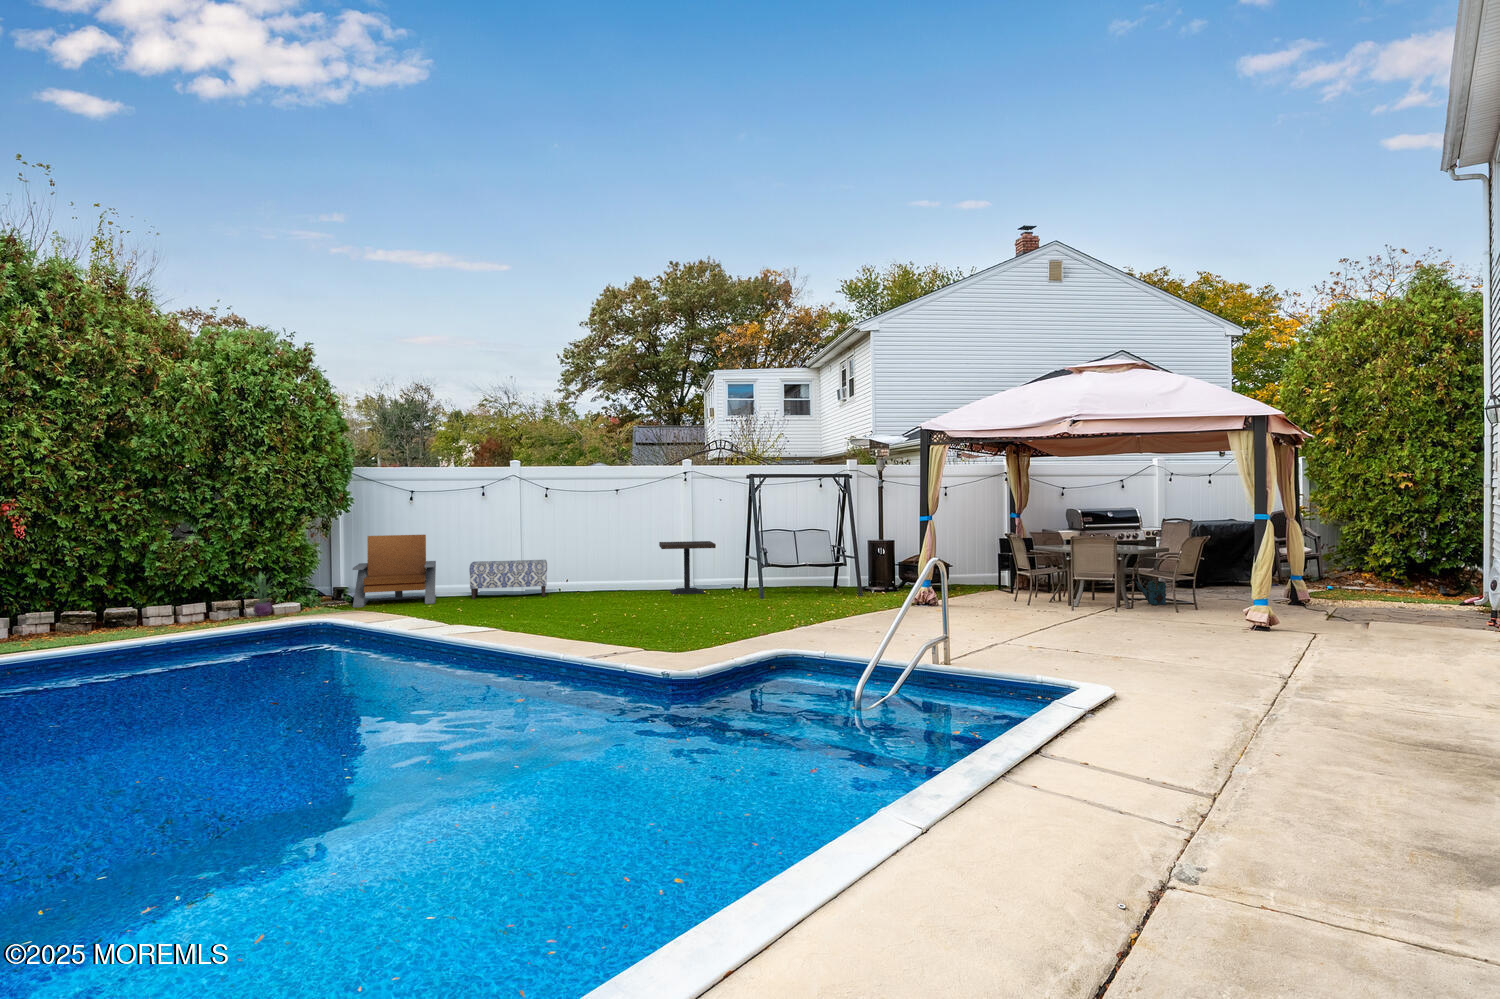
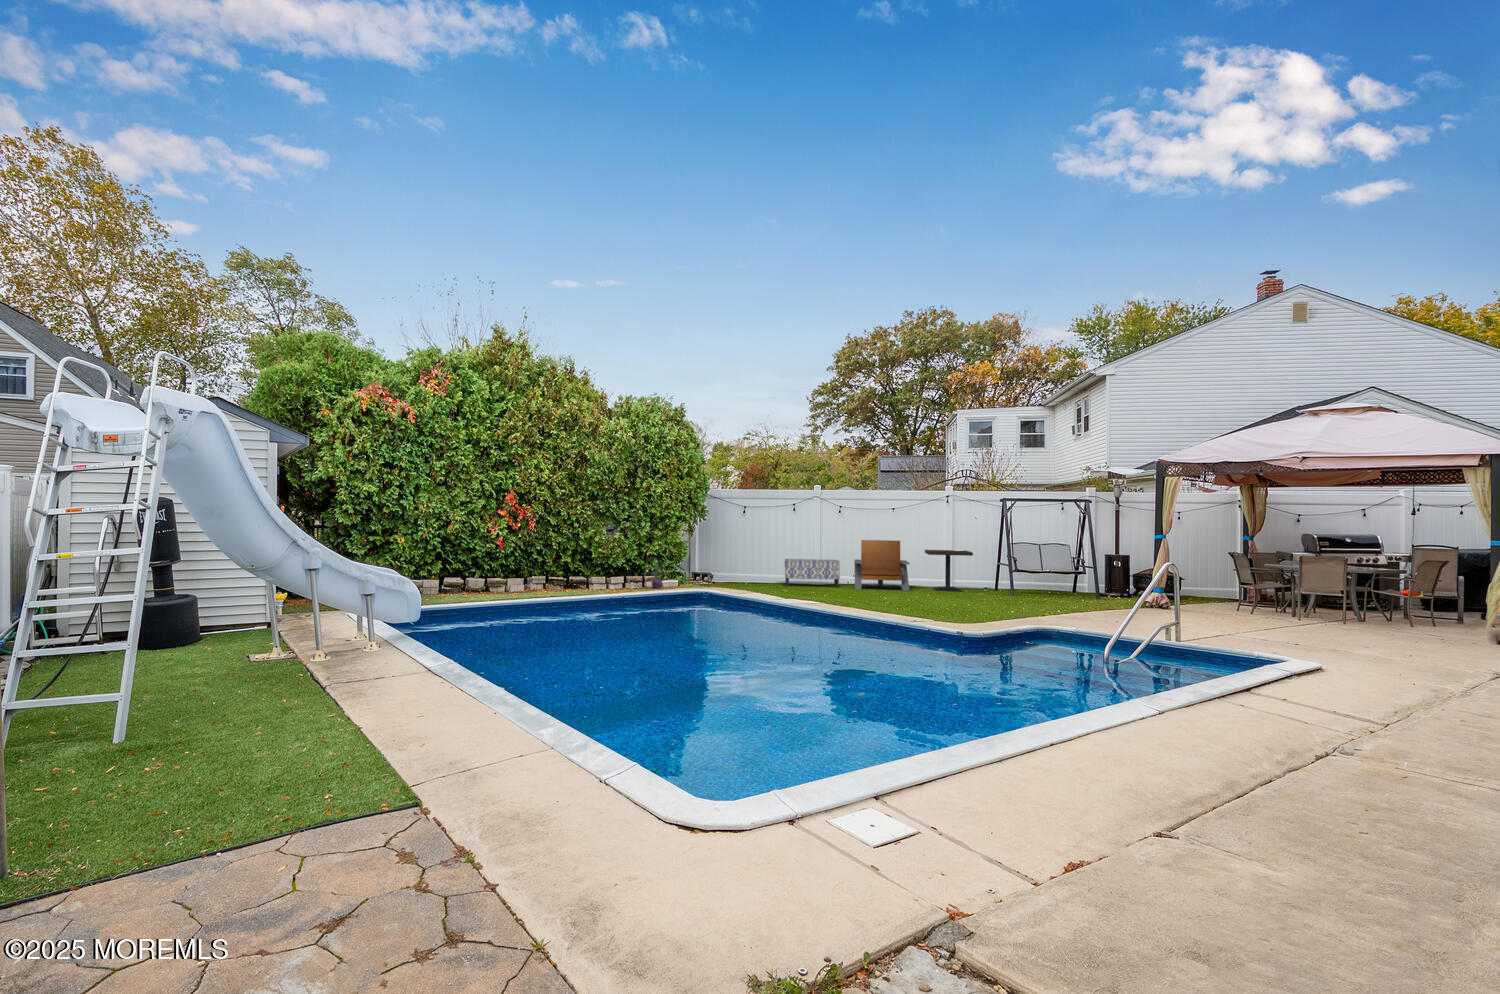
lounge chair: present [352,535,436,607] -> present [854,540,910,591]
watering can: present [1132,578,1172,605] -> none [1367,595,1411,620]

